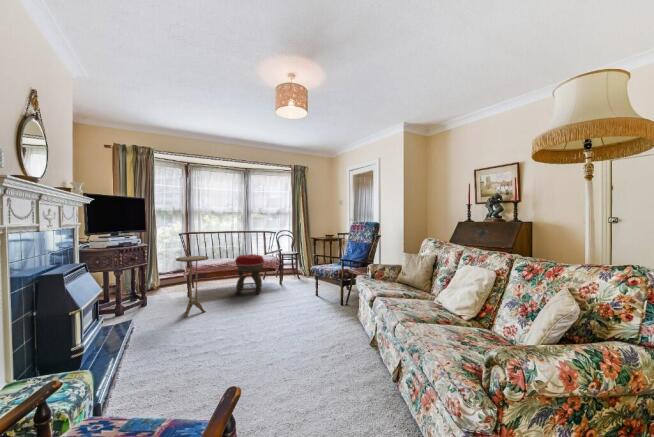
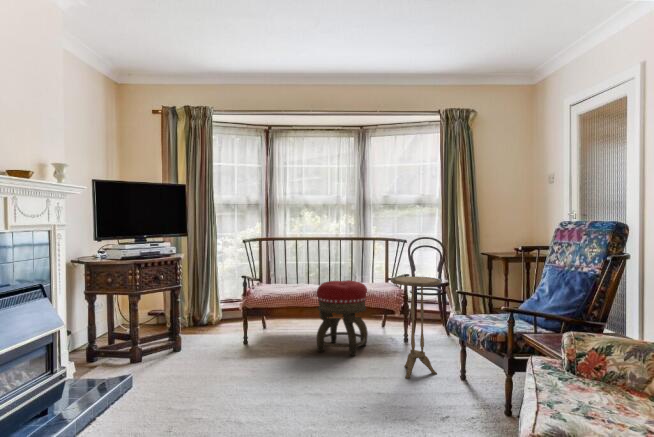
side table: present [176,256,208,318] -> present [391,276,441,379]

